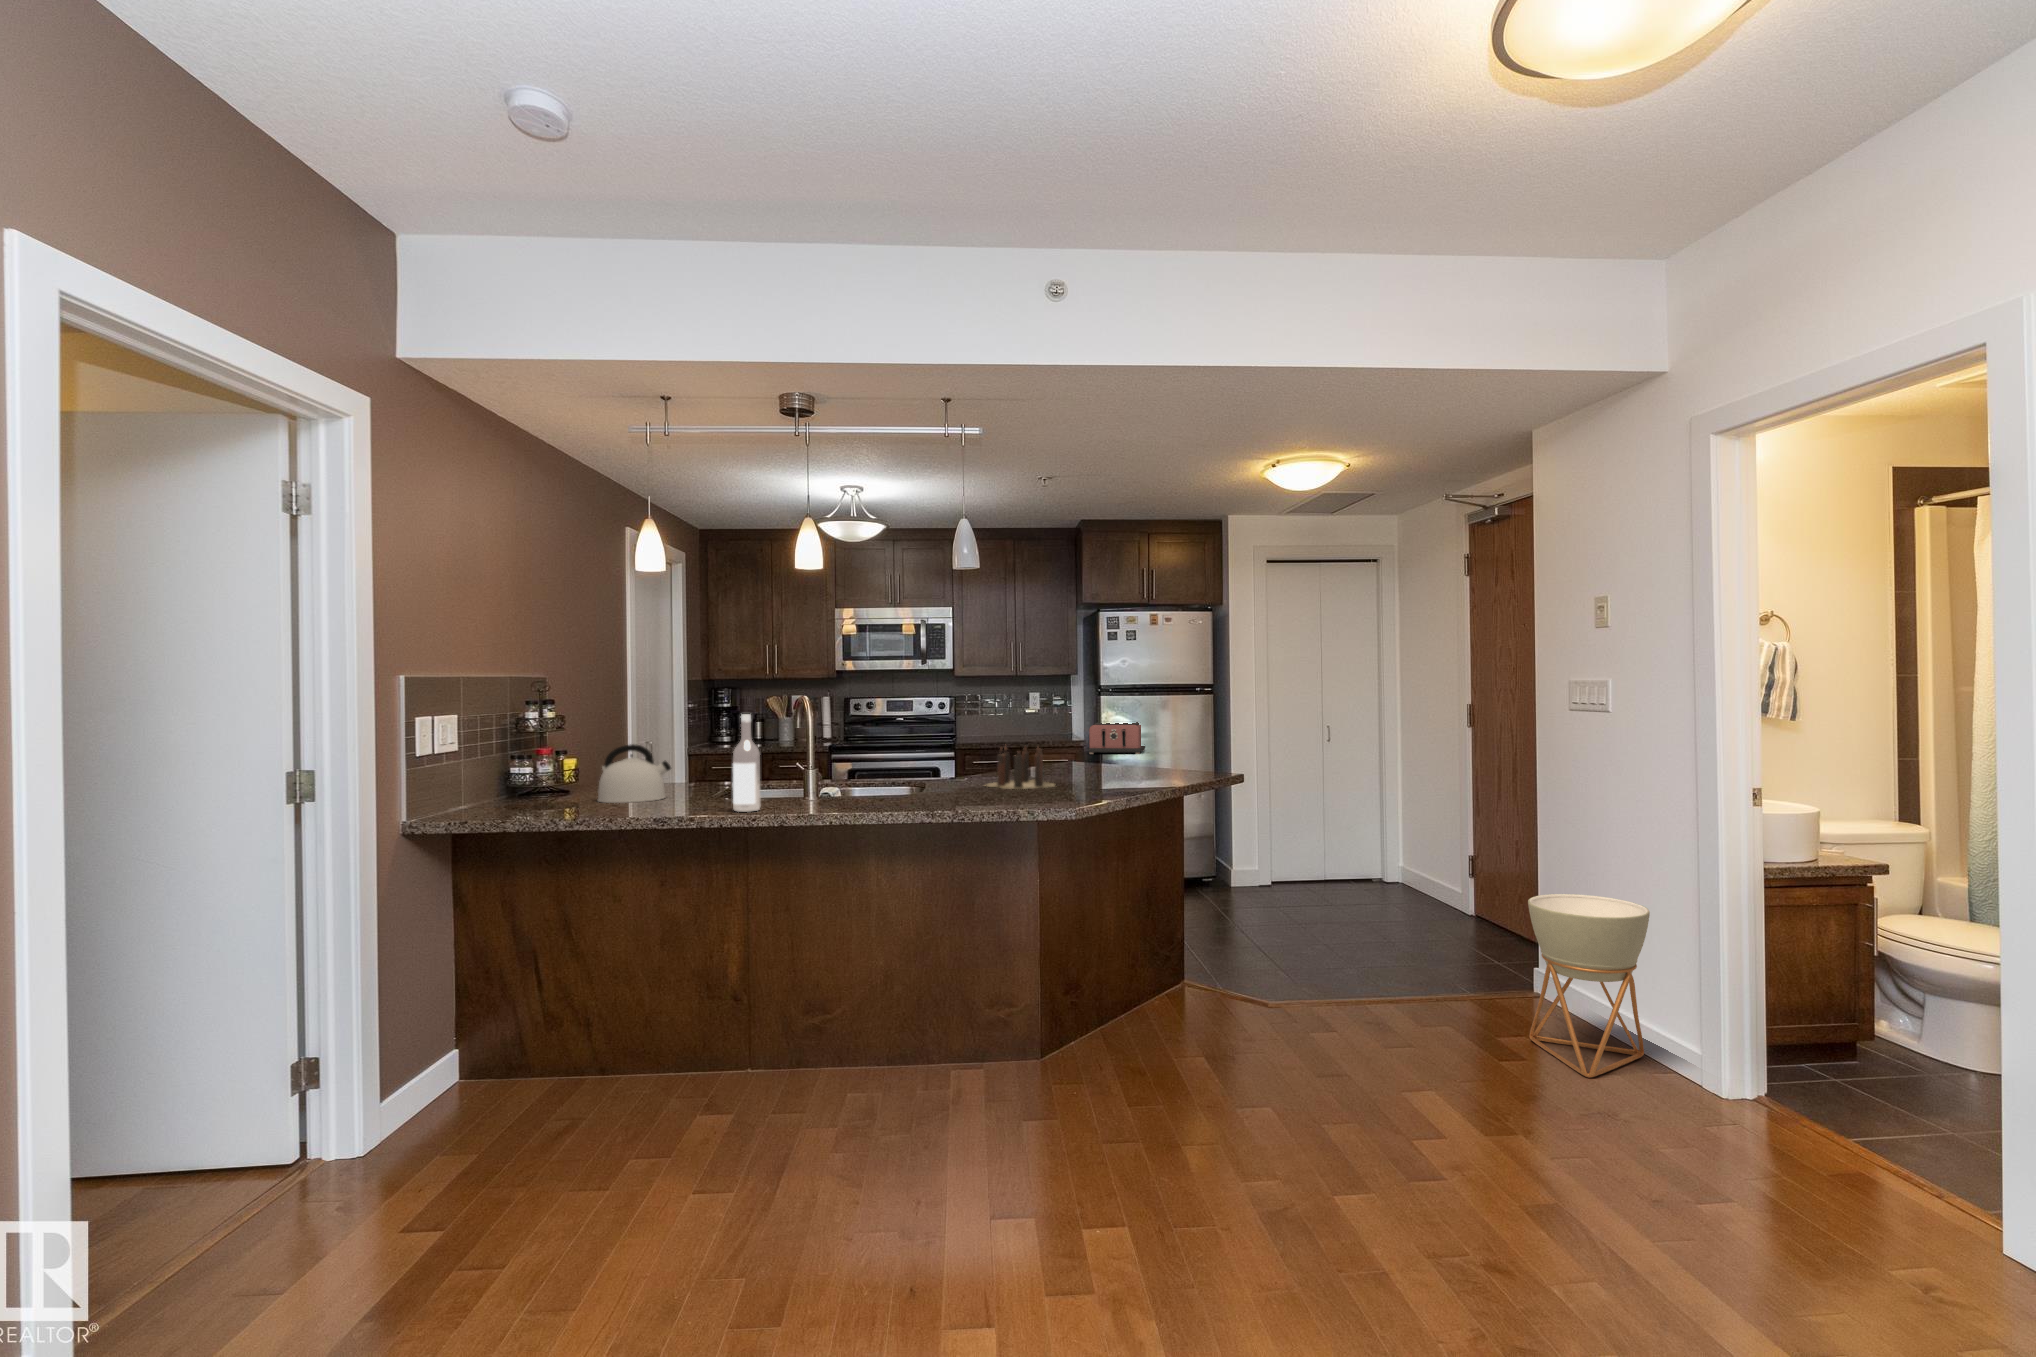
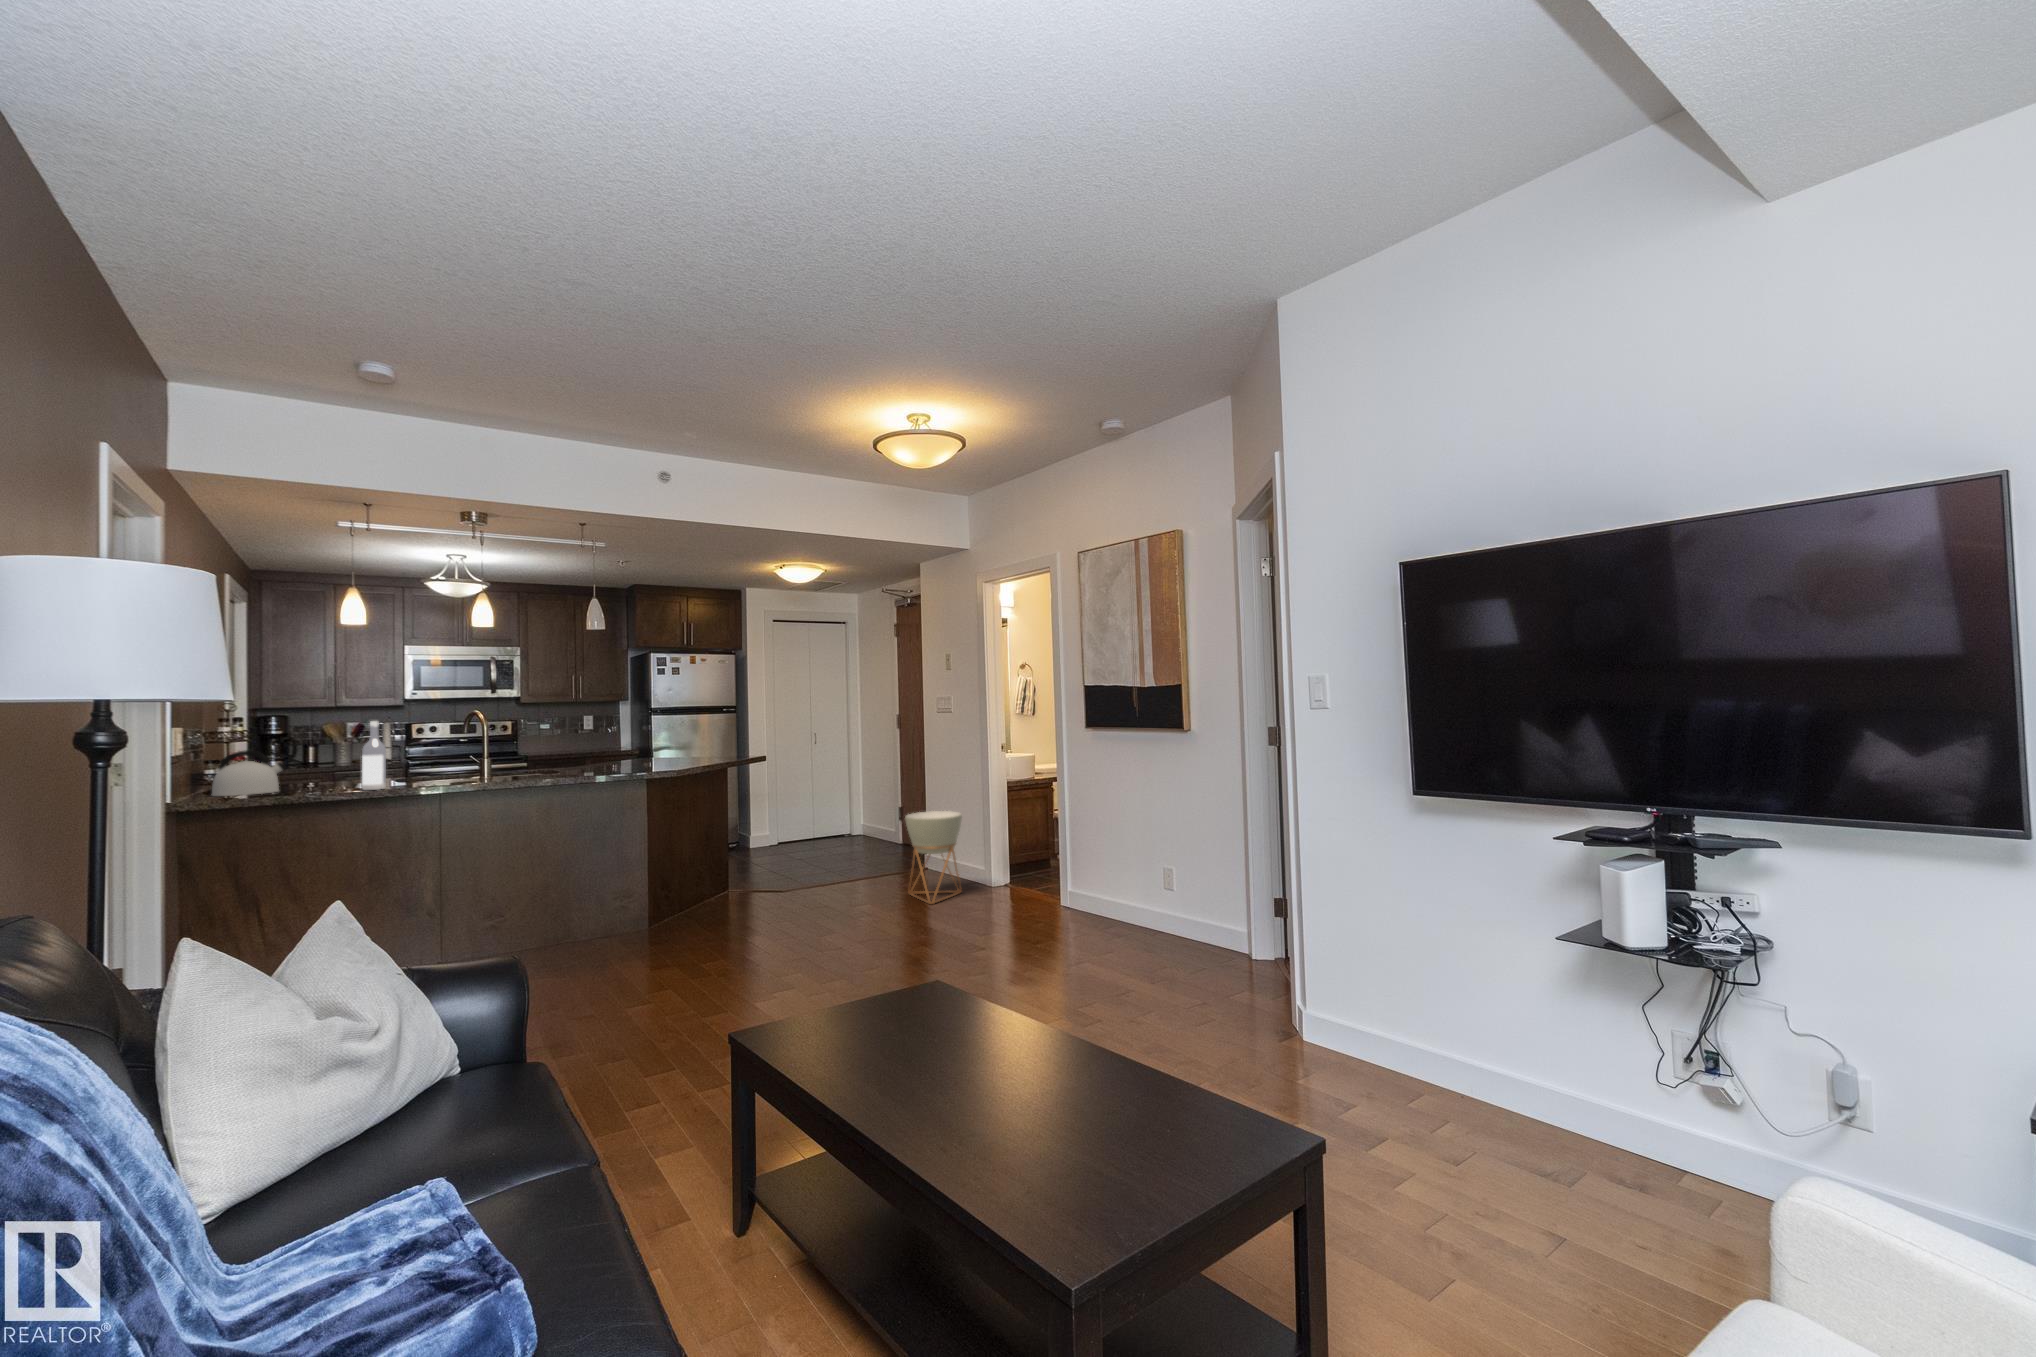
toaster: present [1088,722,1145,754] -> none [638,734,683,758]
candle: present [984,747,1055,789] -> none [560,743,630,772]

